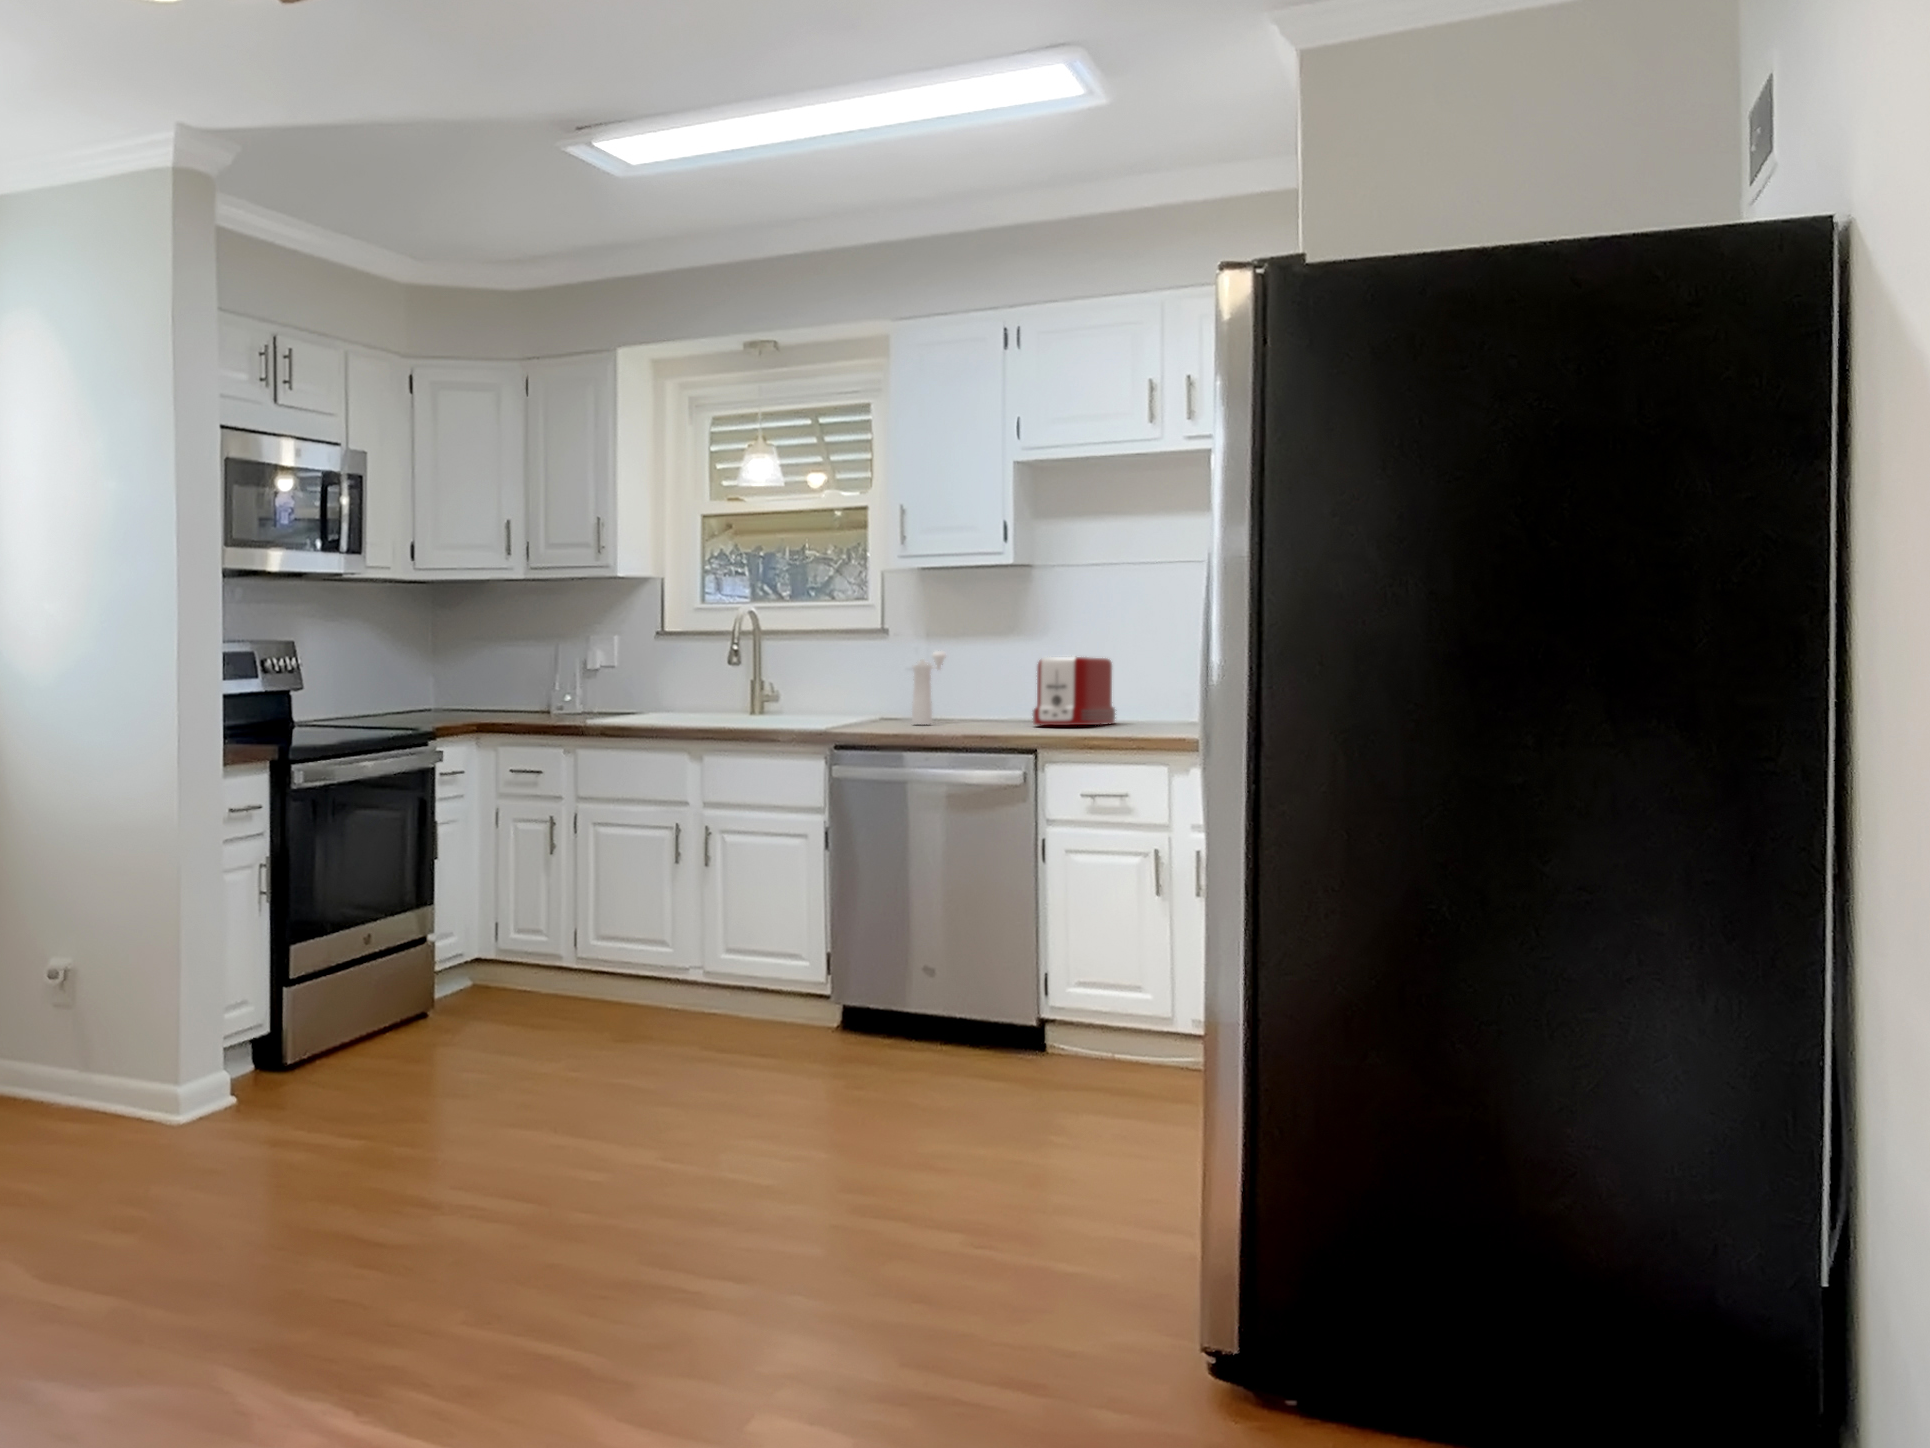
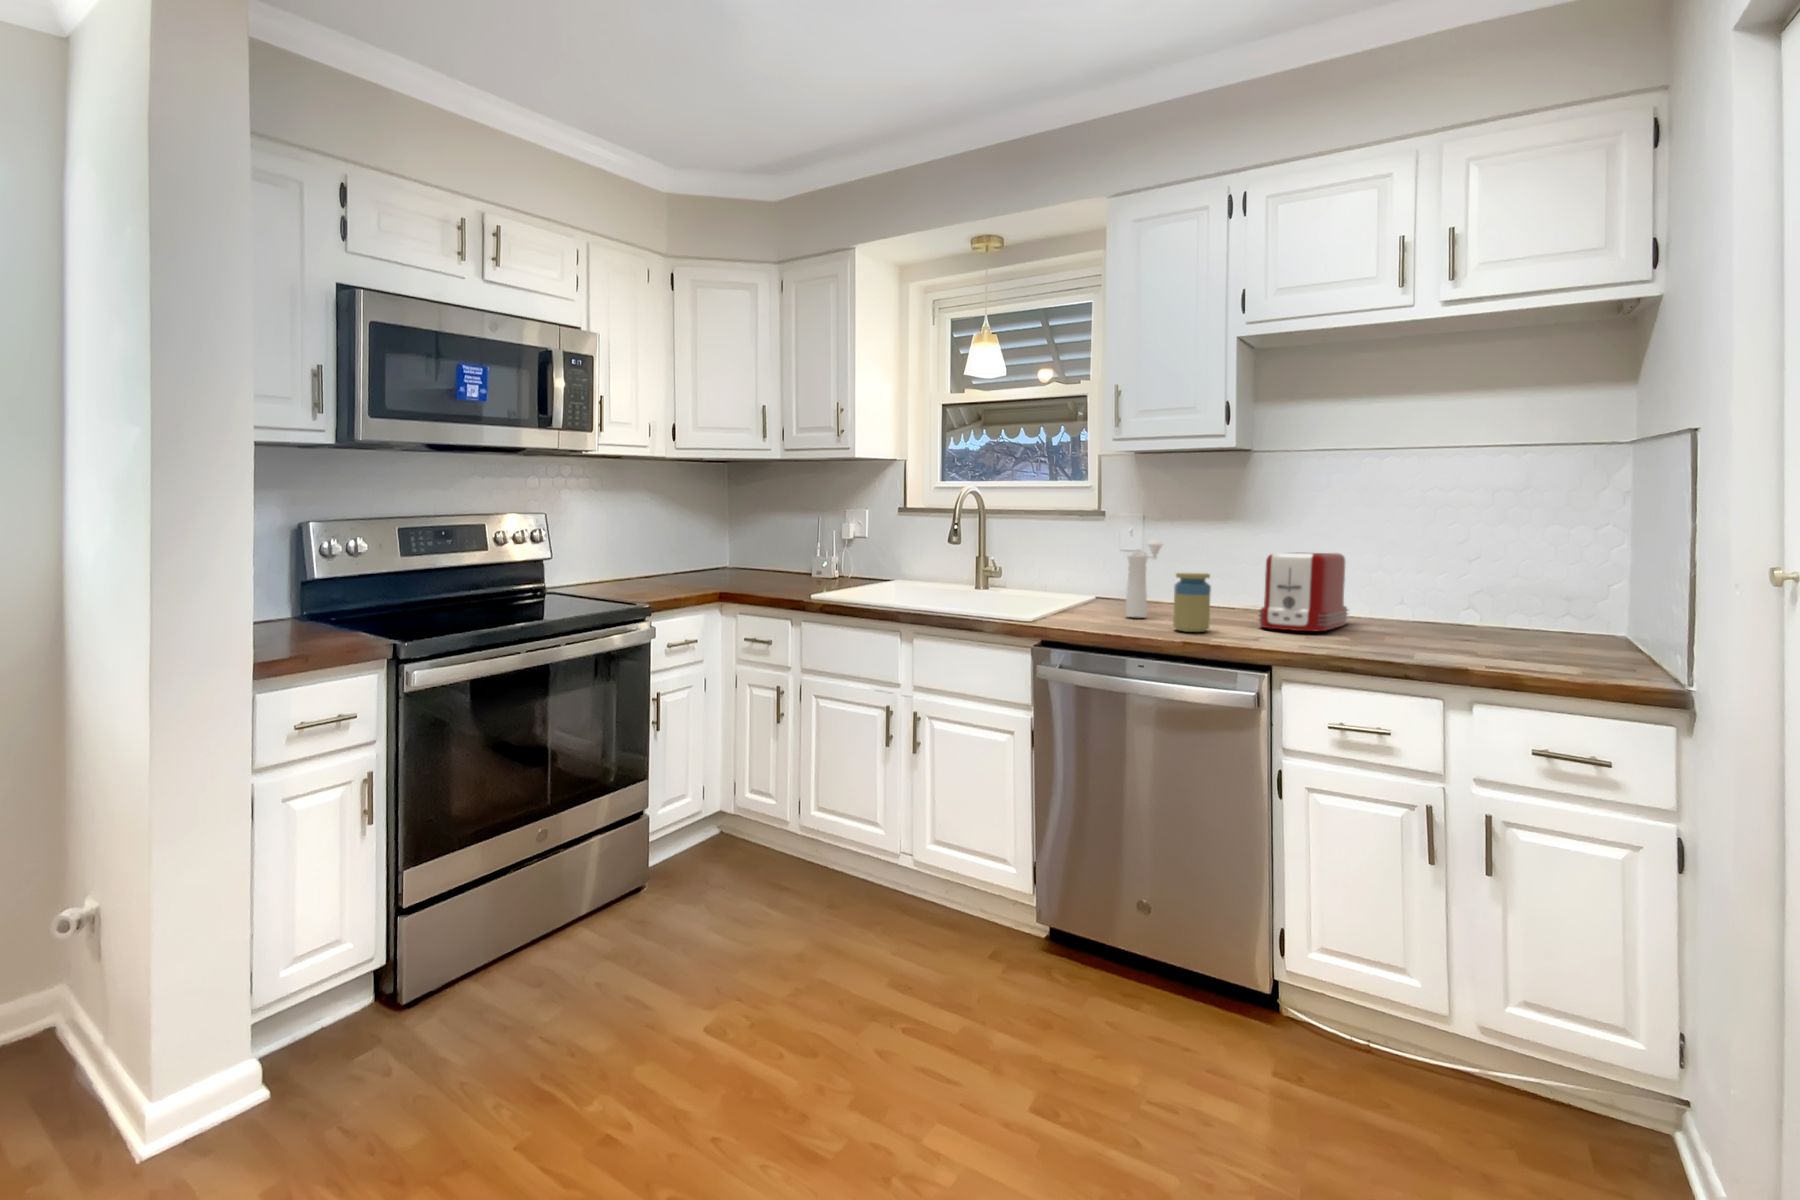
jar: none [955,676,987,729] -> present [1173,573,1211,632]

